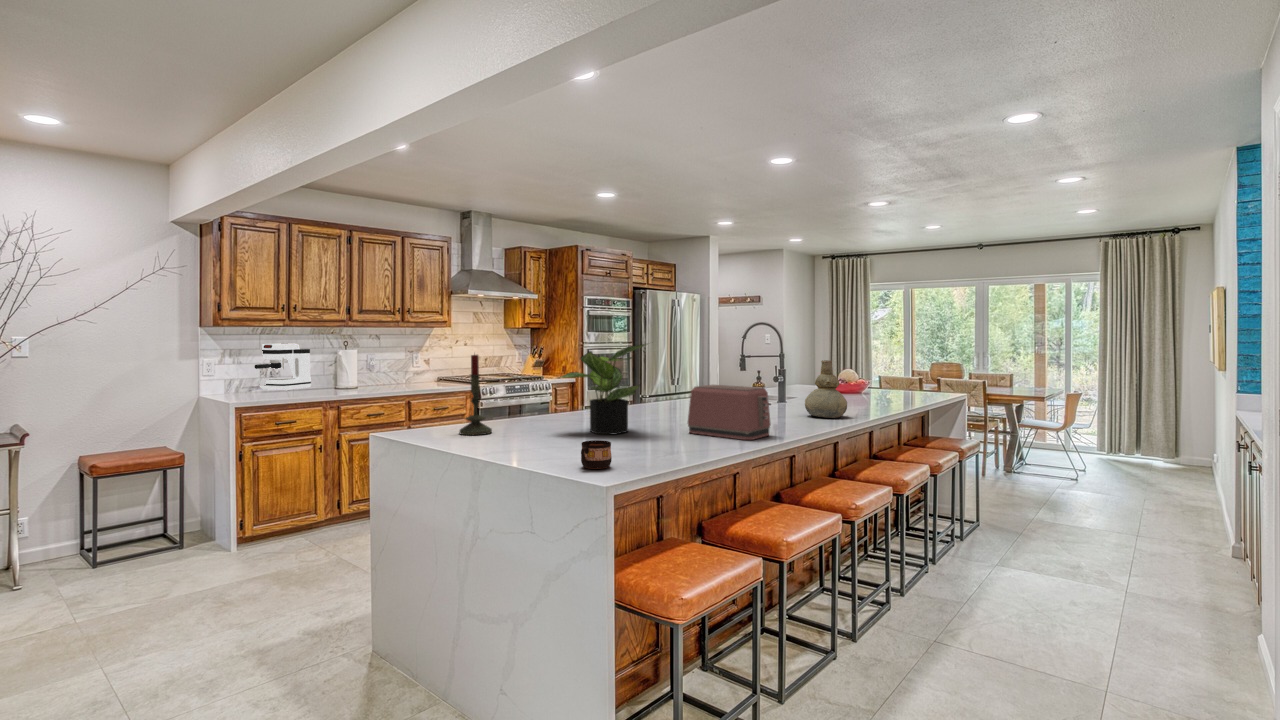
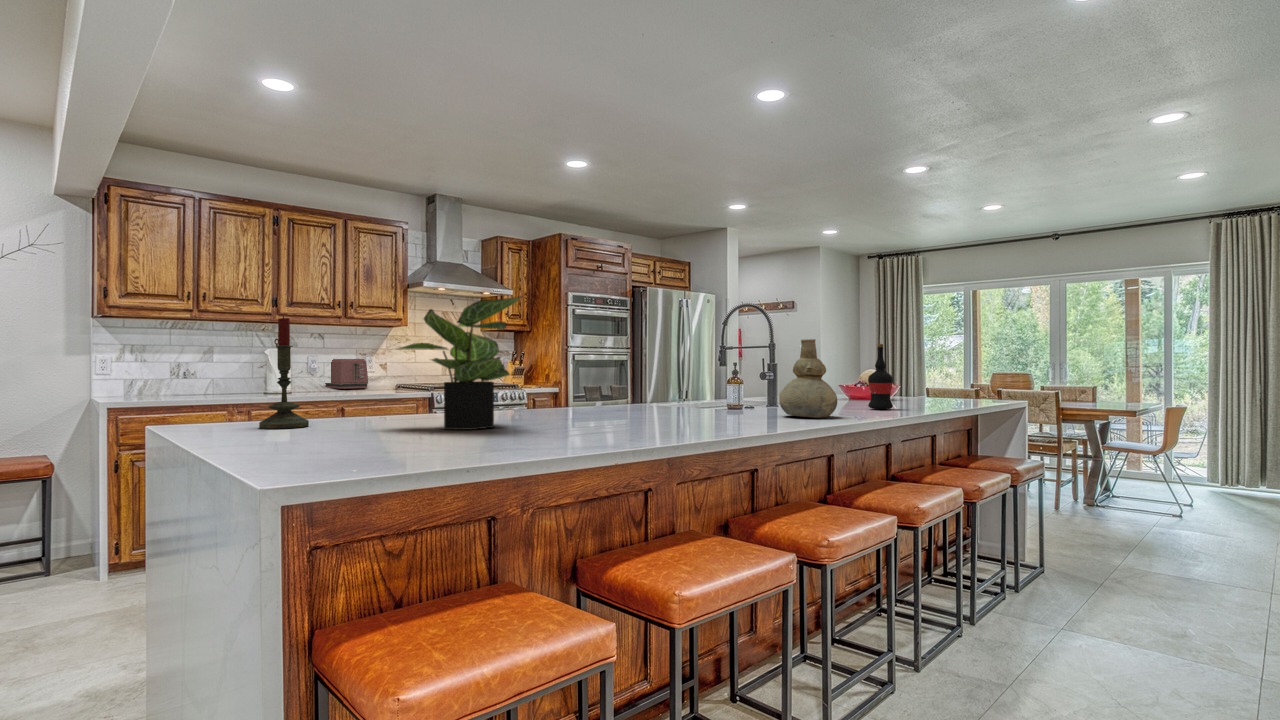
coffee maker: present [255,343,311,391] -> none [164,340,235,393]
wine bottle: none [859,358,877,407] -> present [868,344,893,409]
toaster: present [688,385,771,440] -> present [325,359,368,389]
cup: present [581,440,612,469] -> none [278,421,347,467]

